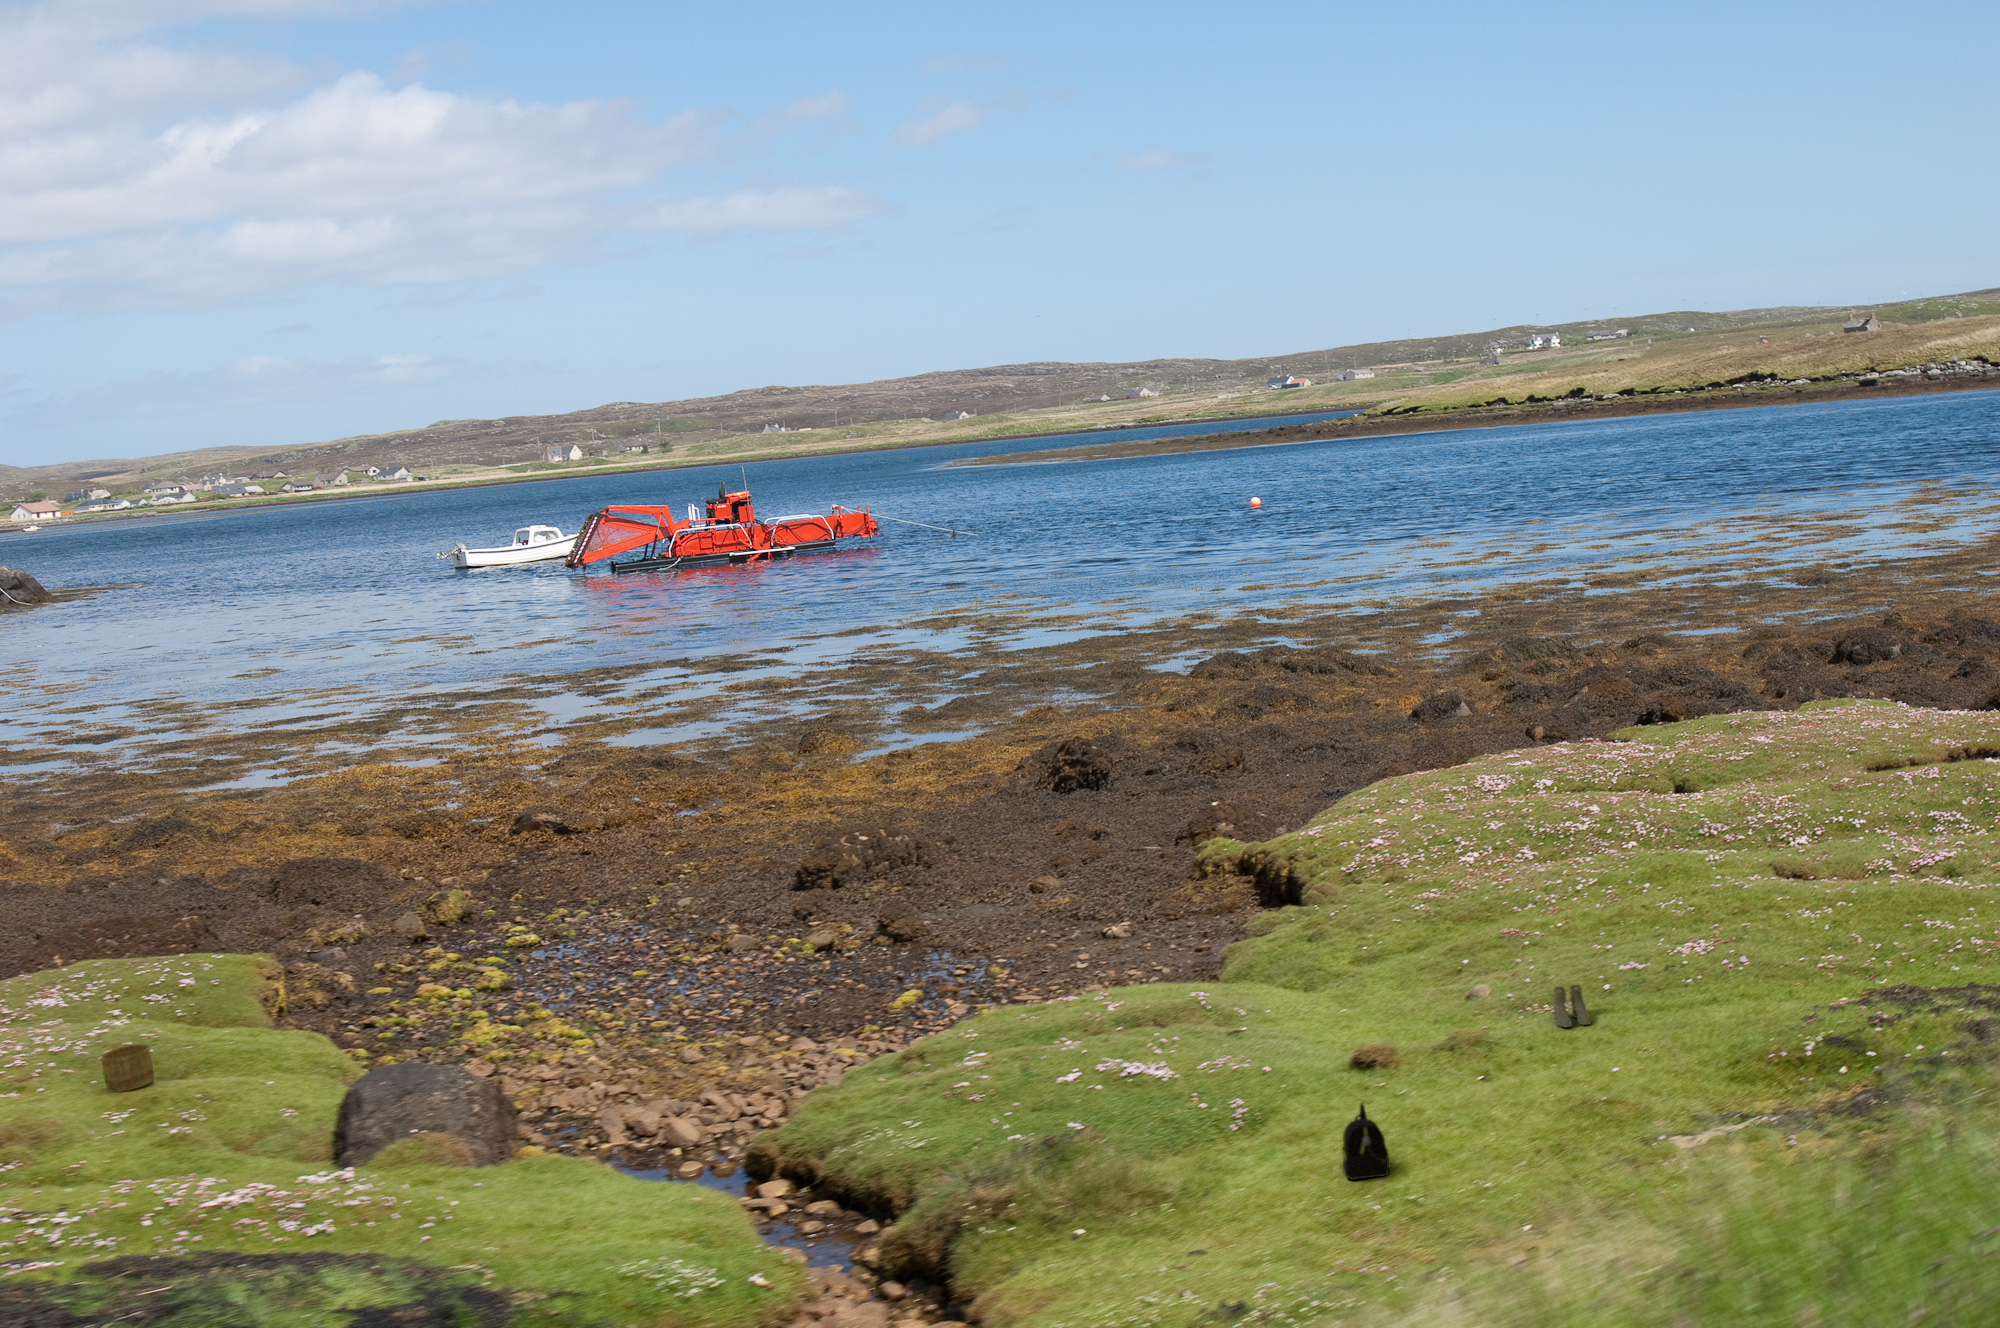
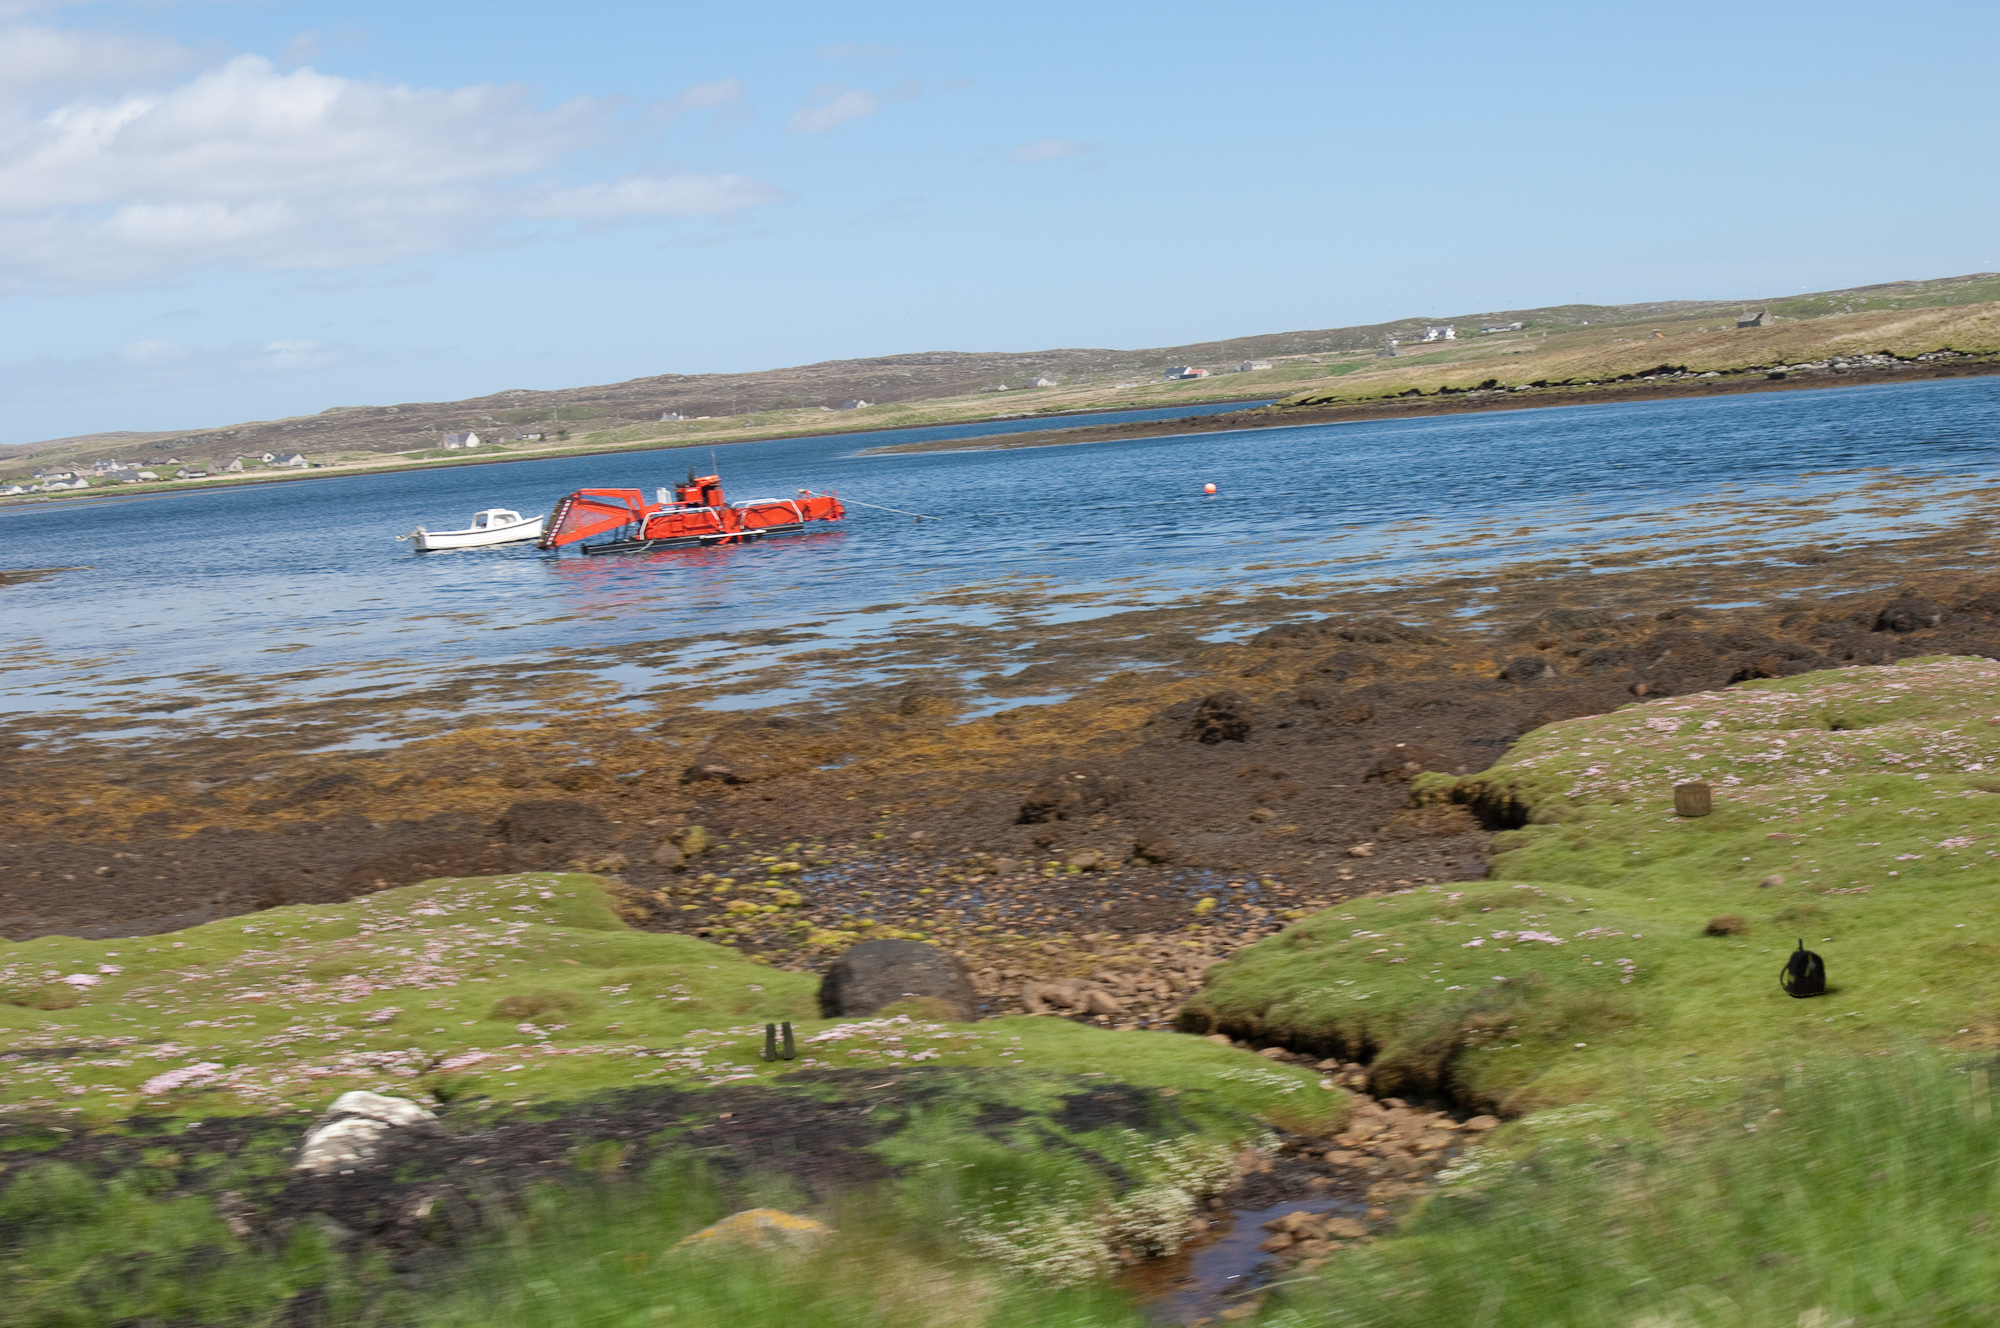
boots: present [1553,985,1590,1027] -> present [765,1021,795,1062]
wooden bucket: present [100,1044,154,1092] -> present [1673,783,1711,816]

